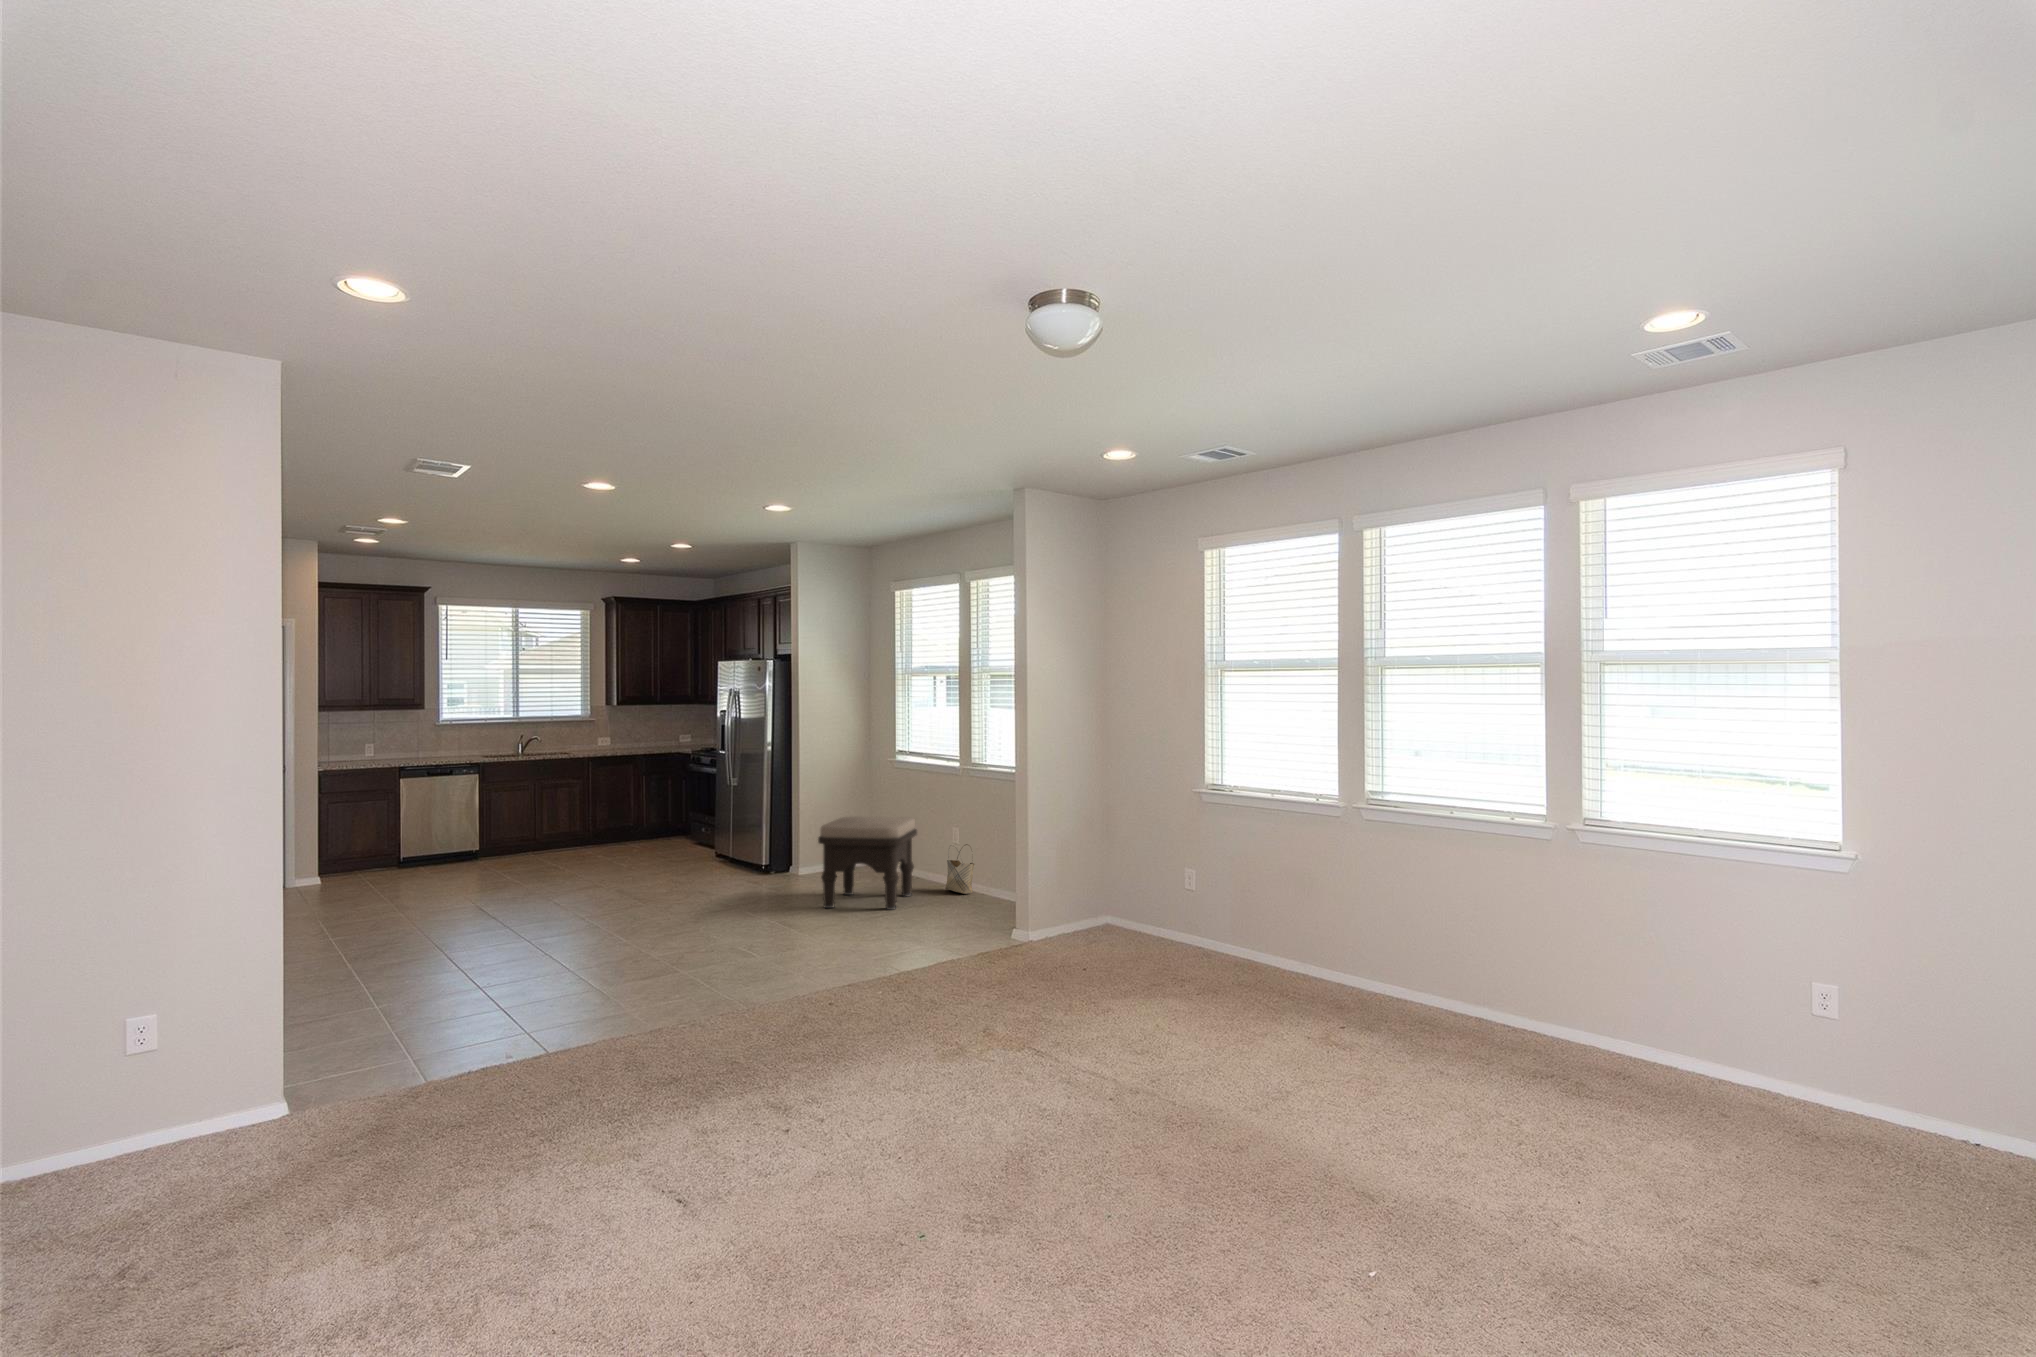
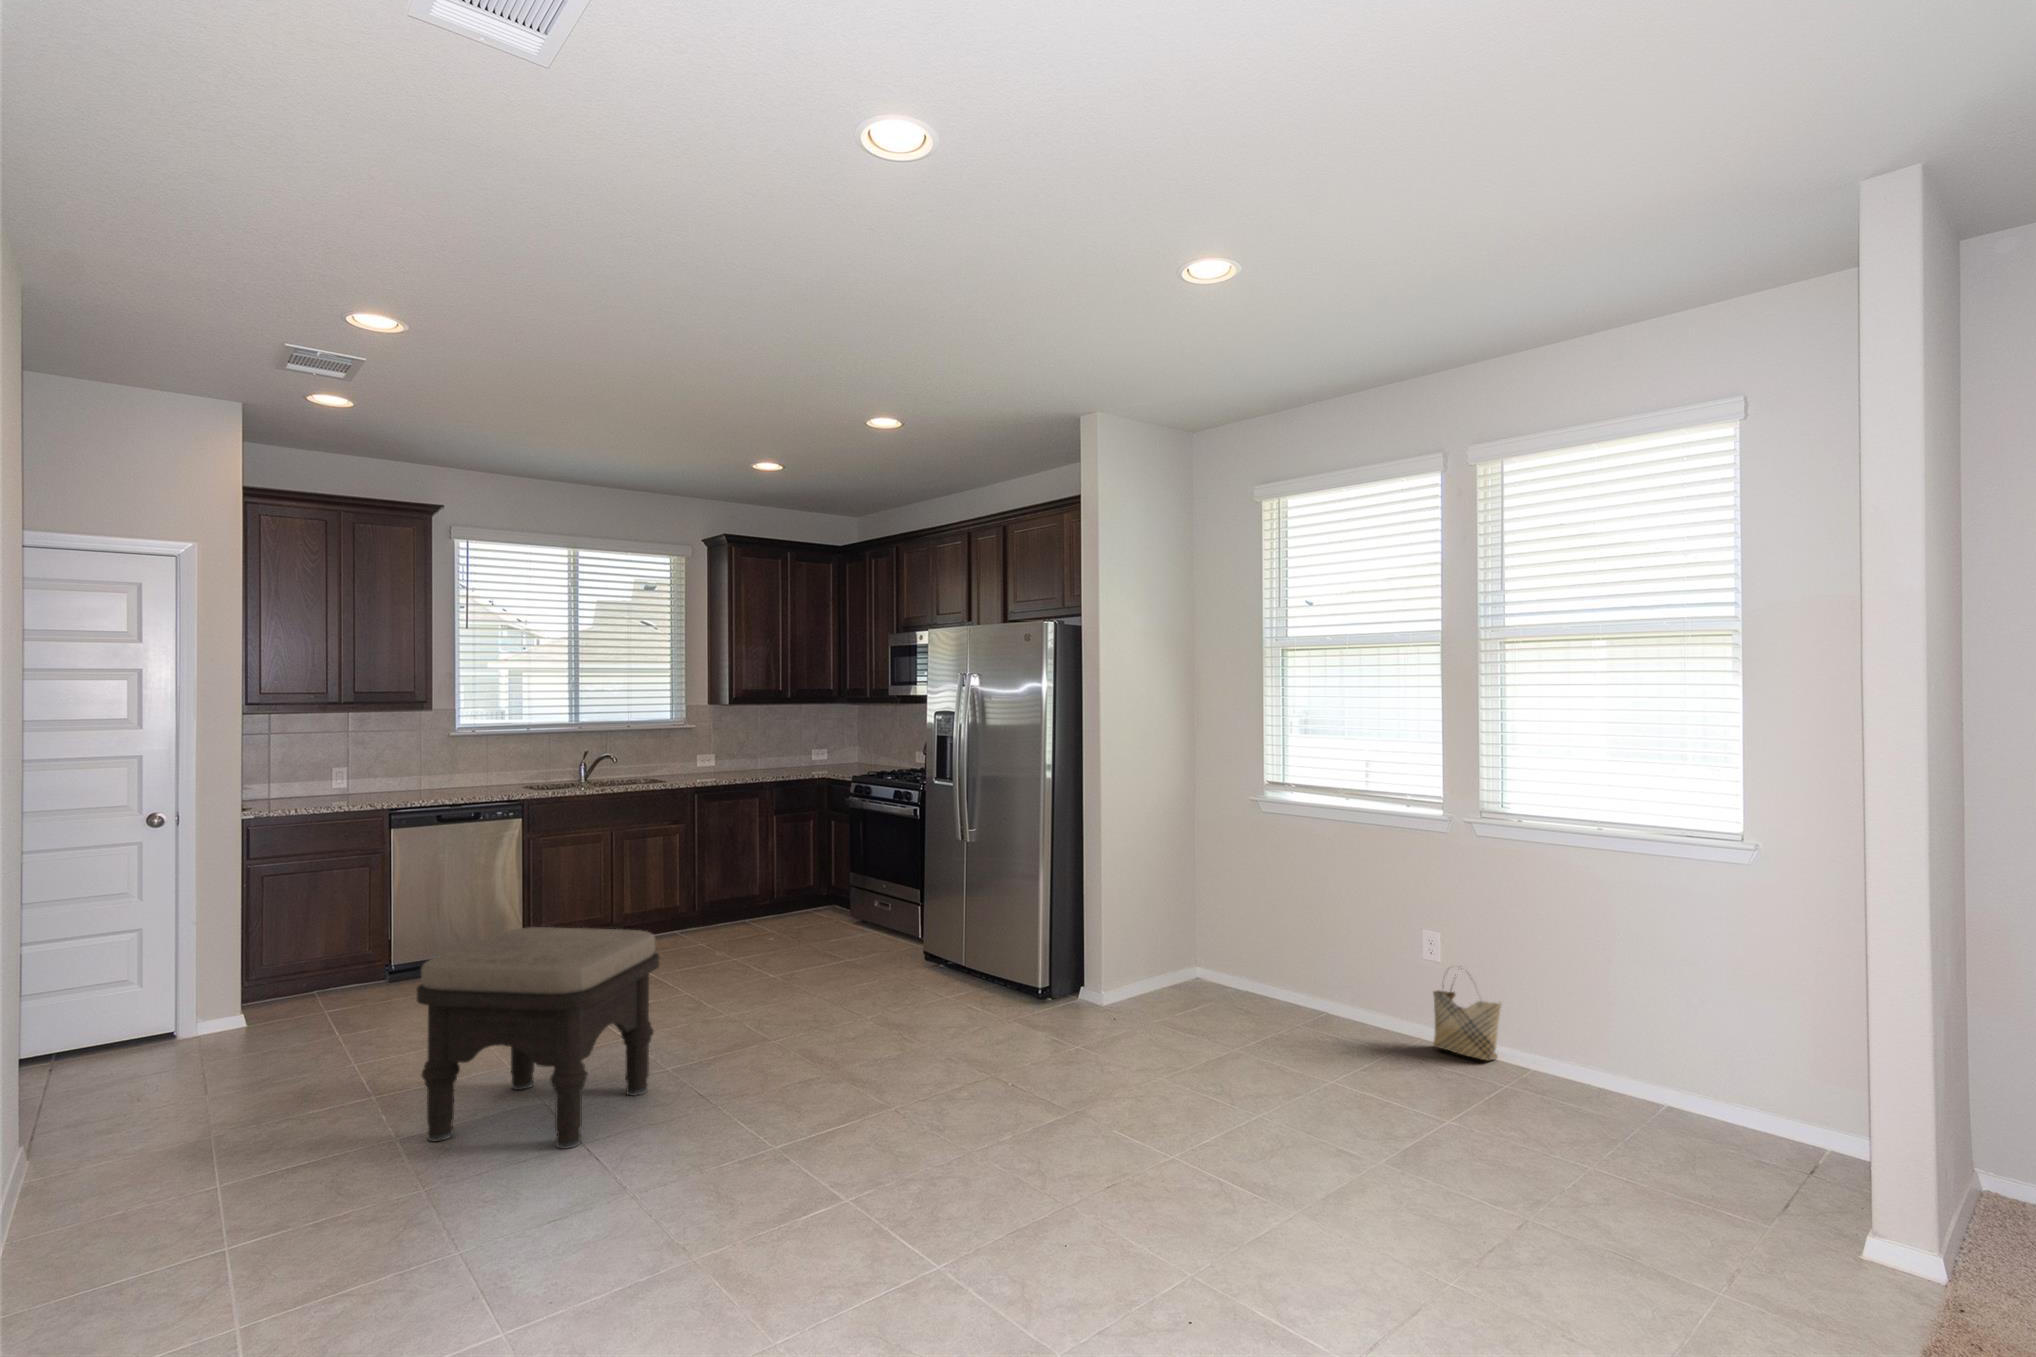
ottoman: present [818,816,917,910] -> present [416,927,659,1149]

